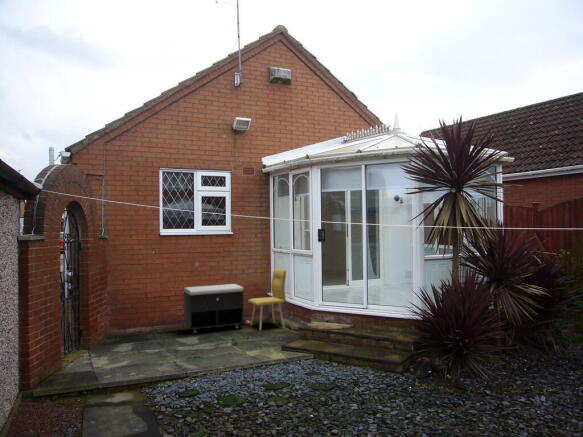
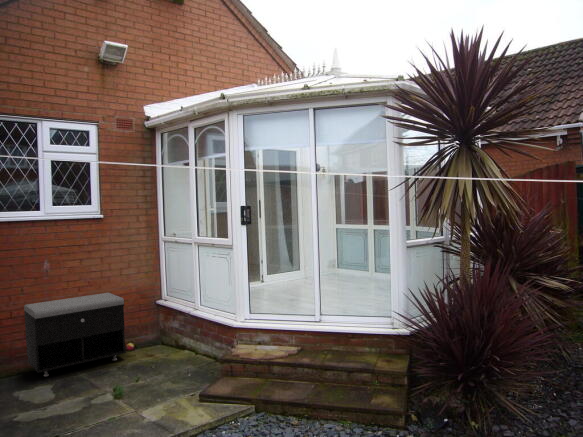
chair: present [248,268,286,330] -> none [131,266,189,361]

